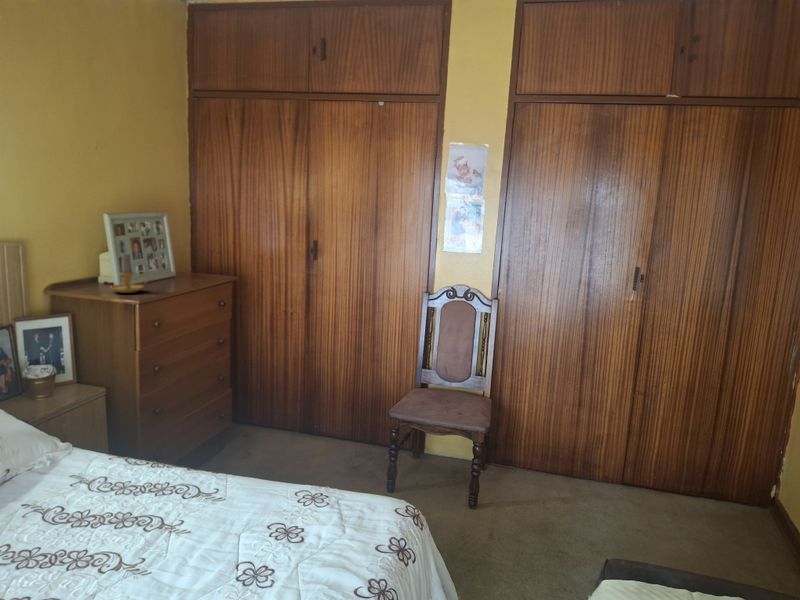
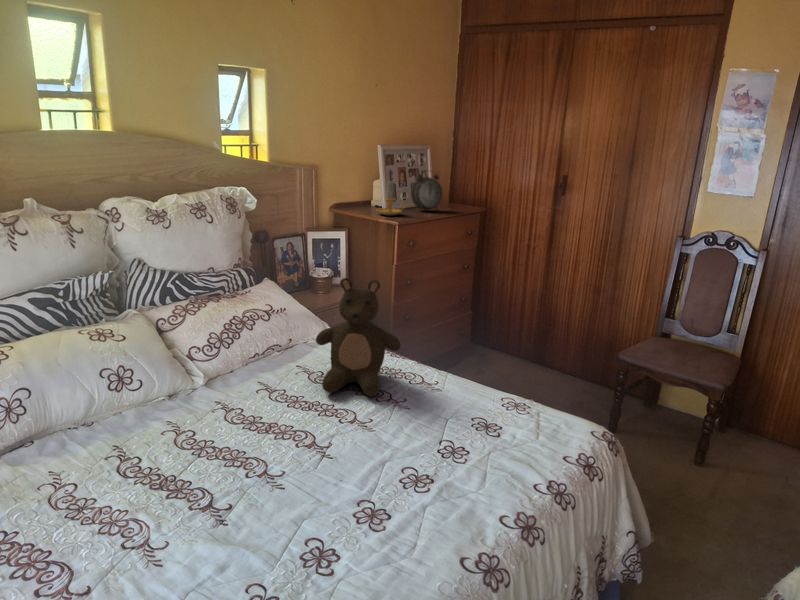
alarm clock: none [152,239,190,285] -> present [411,174,442,211]
stuffed bear: none [46,380,168,538] -> present [316,278,401,396]

